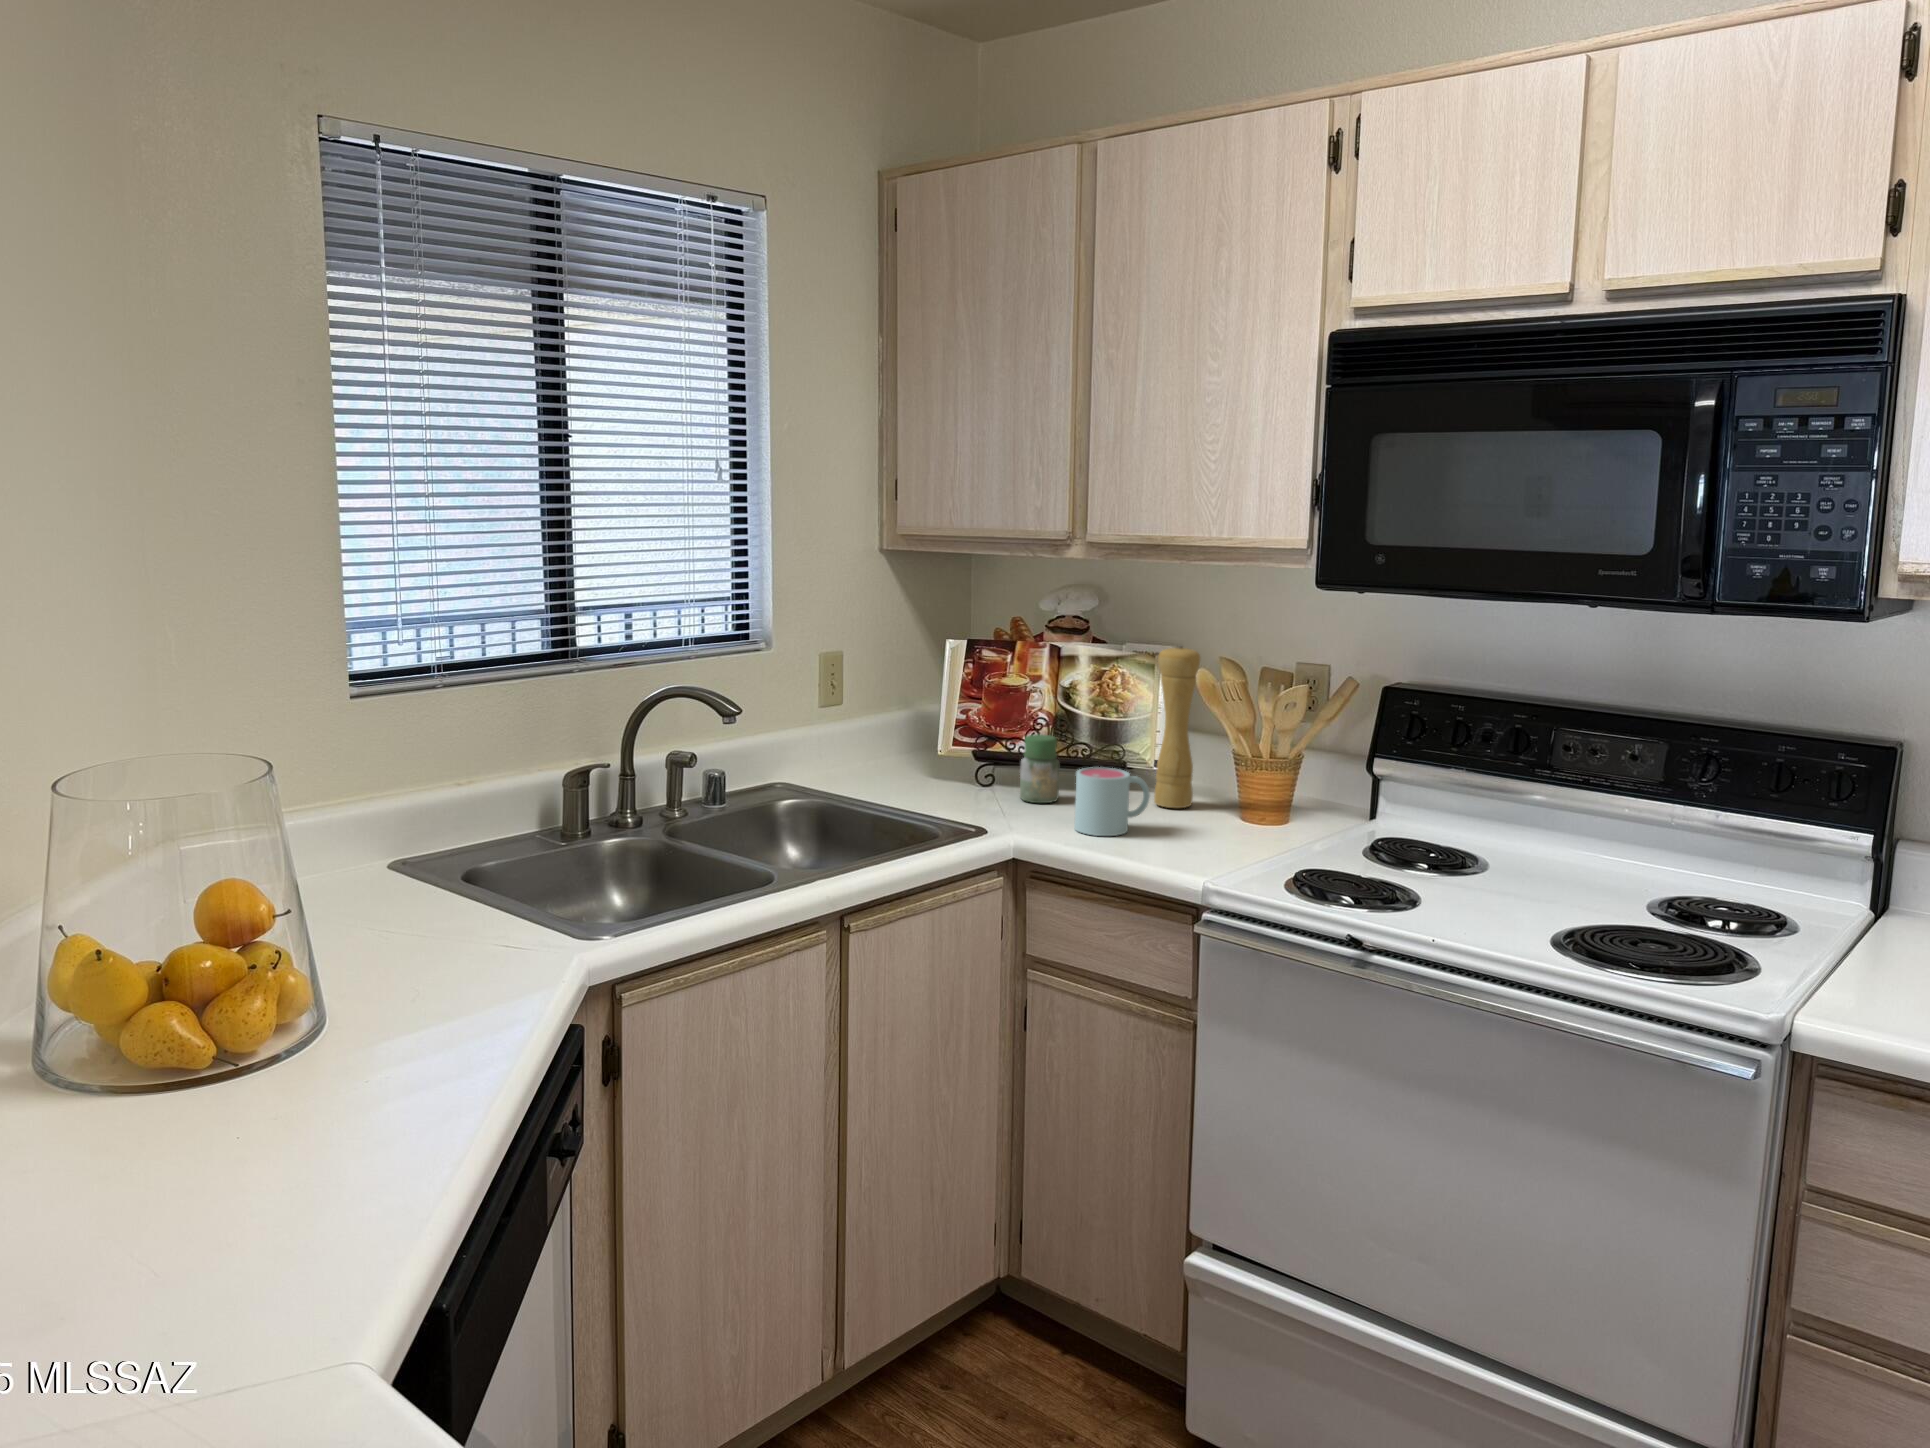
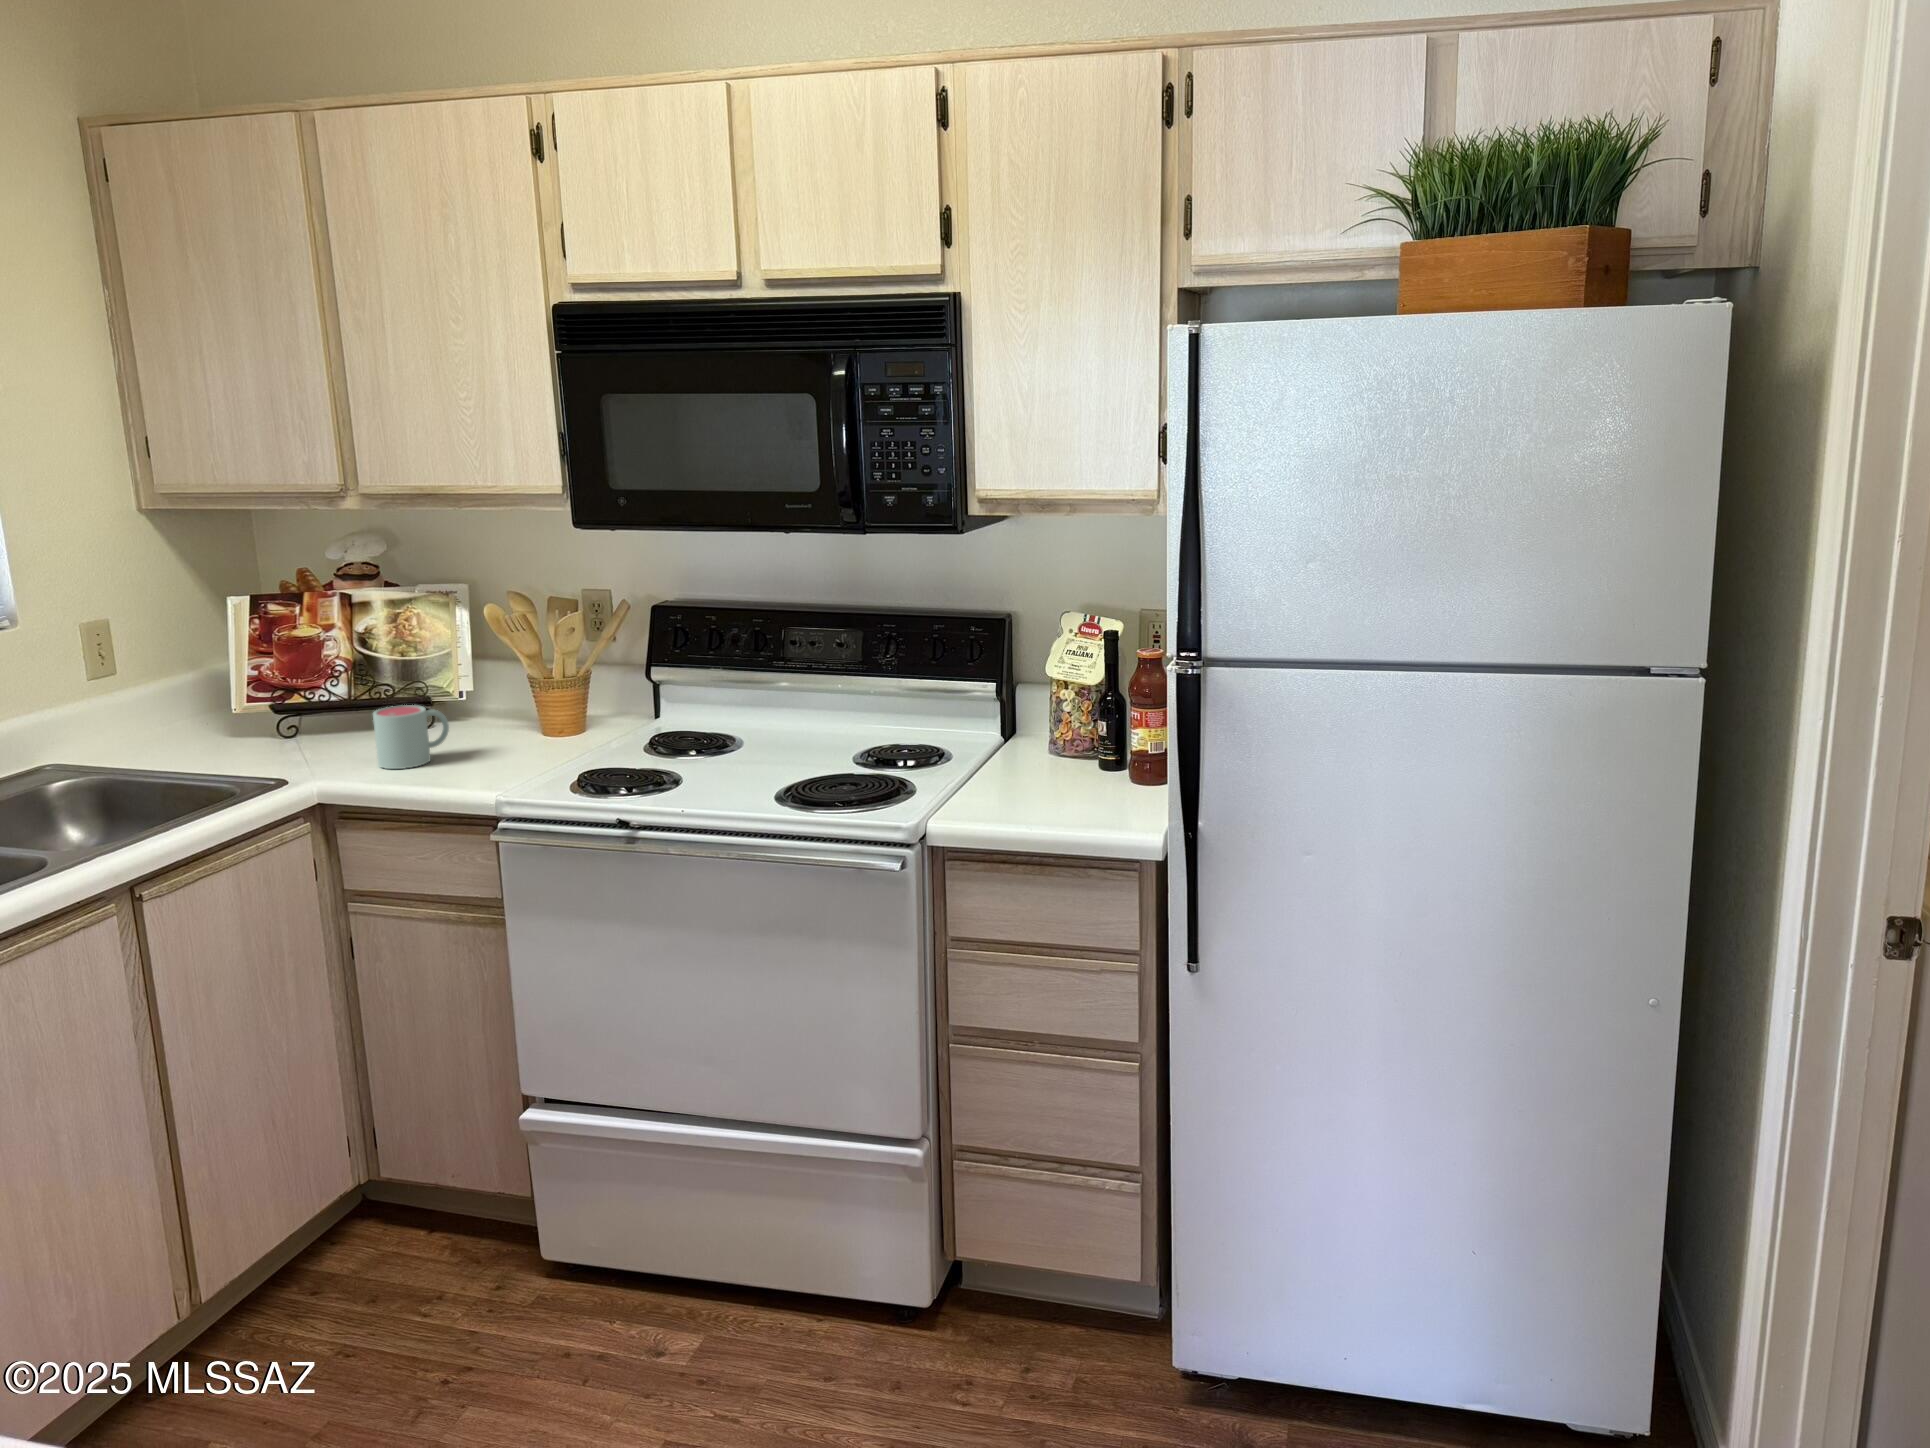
pepper mill: present [1154,646,1200,808] -> none [445,585,496,733]
jar: present [1020,734,1060,803] -> none [320,681,364,746]

